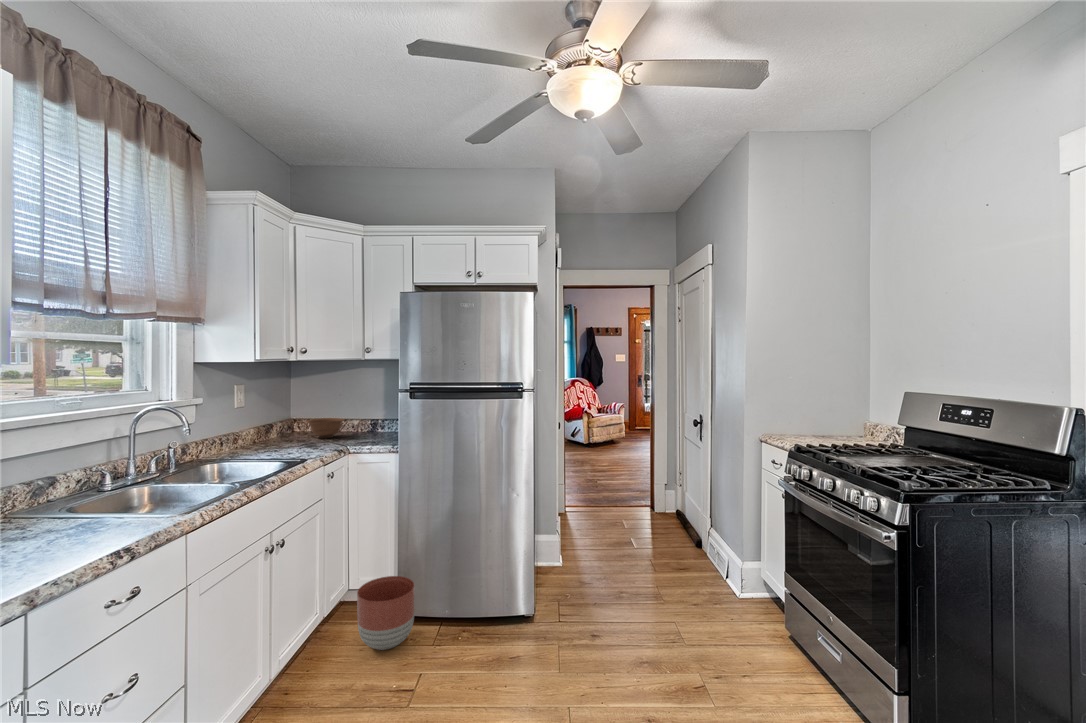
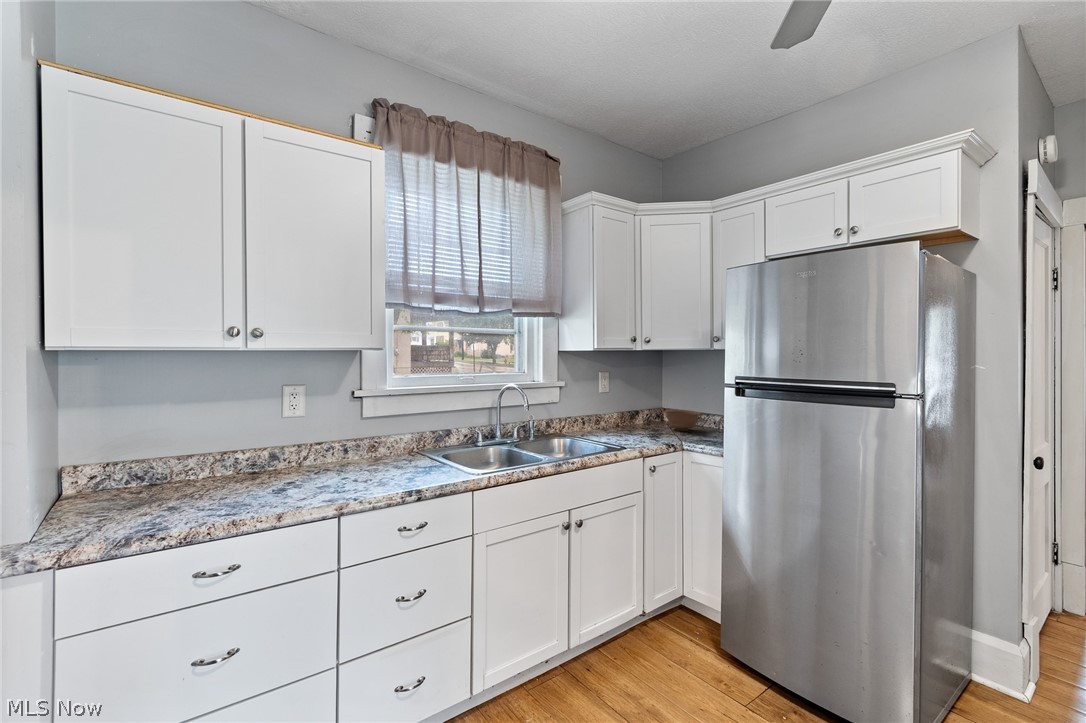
planter: present [357,576,415,650] -> none [665,596,731,684]

